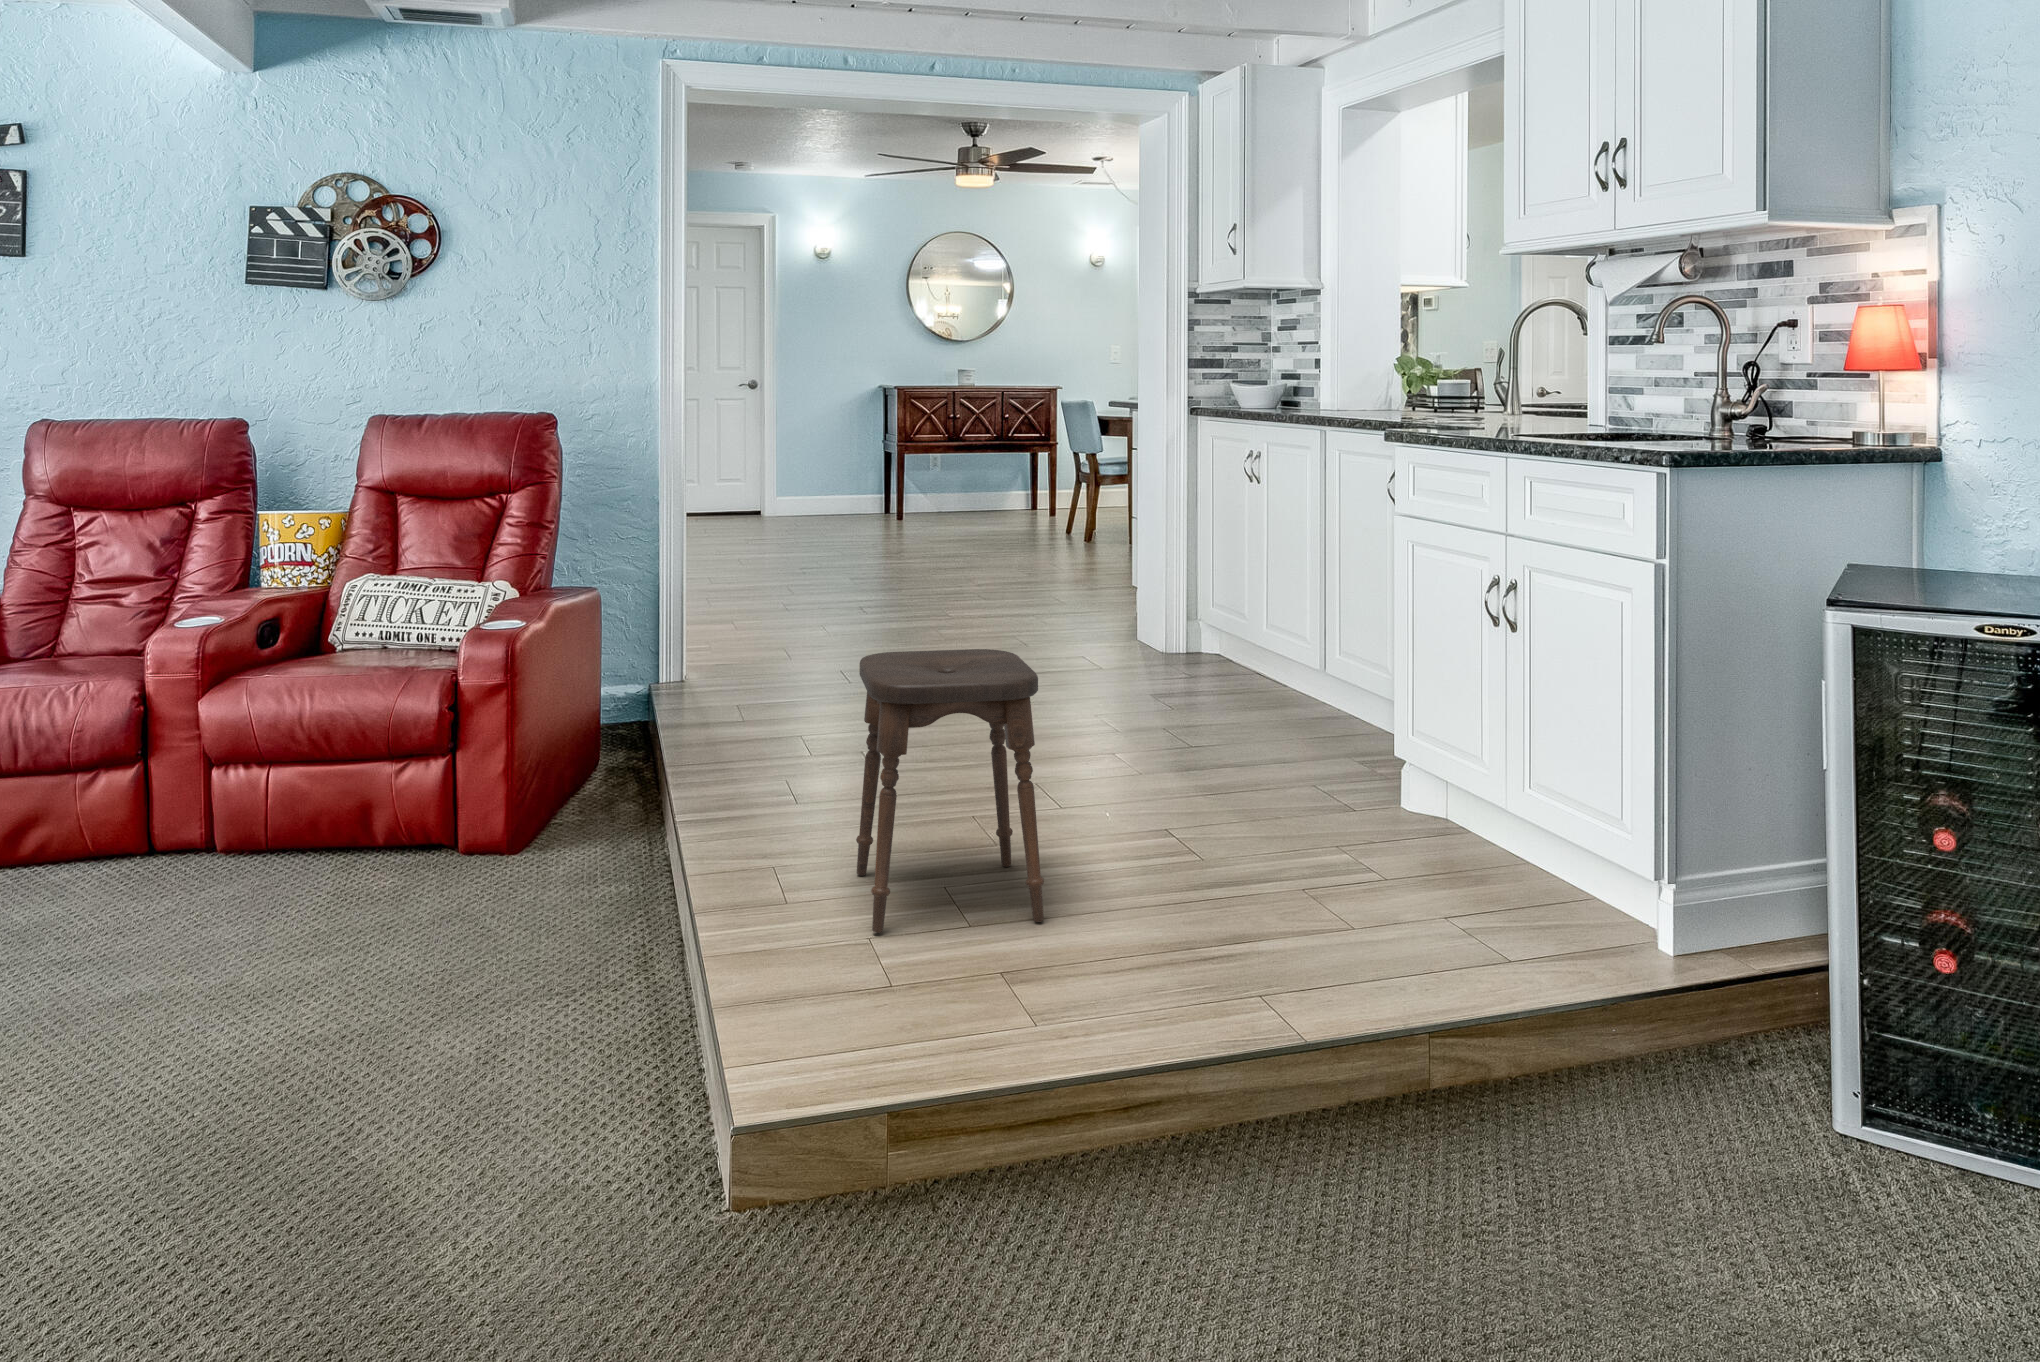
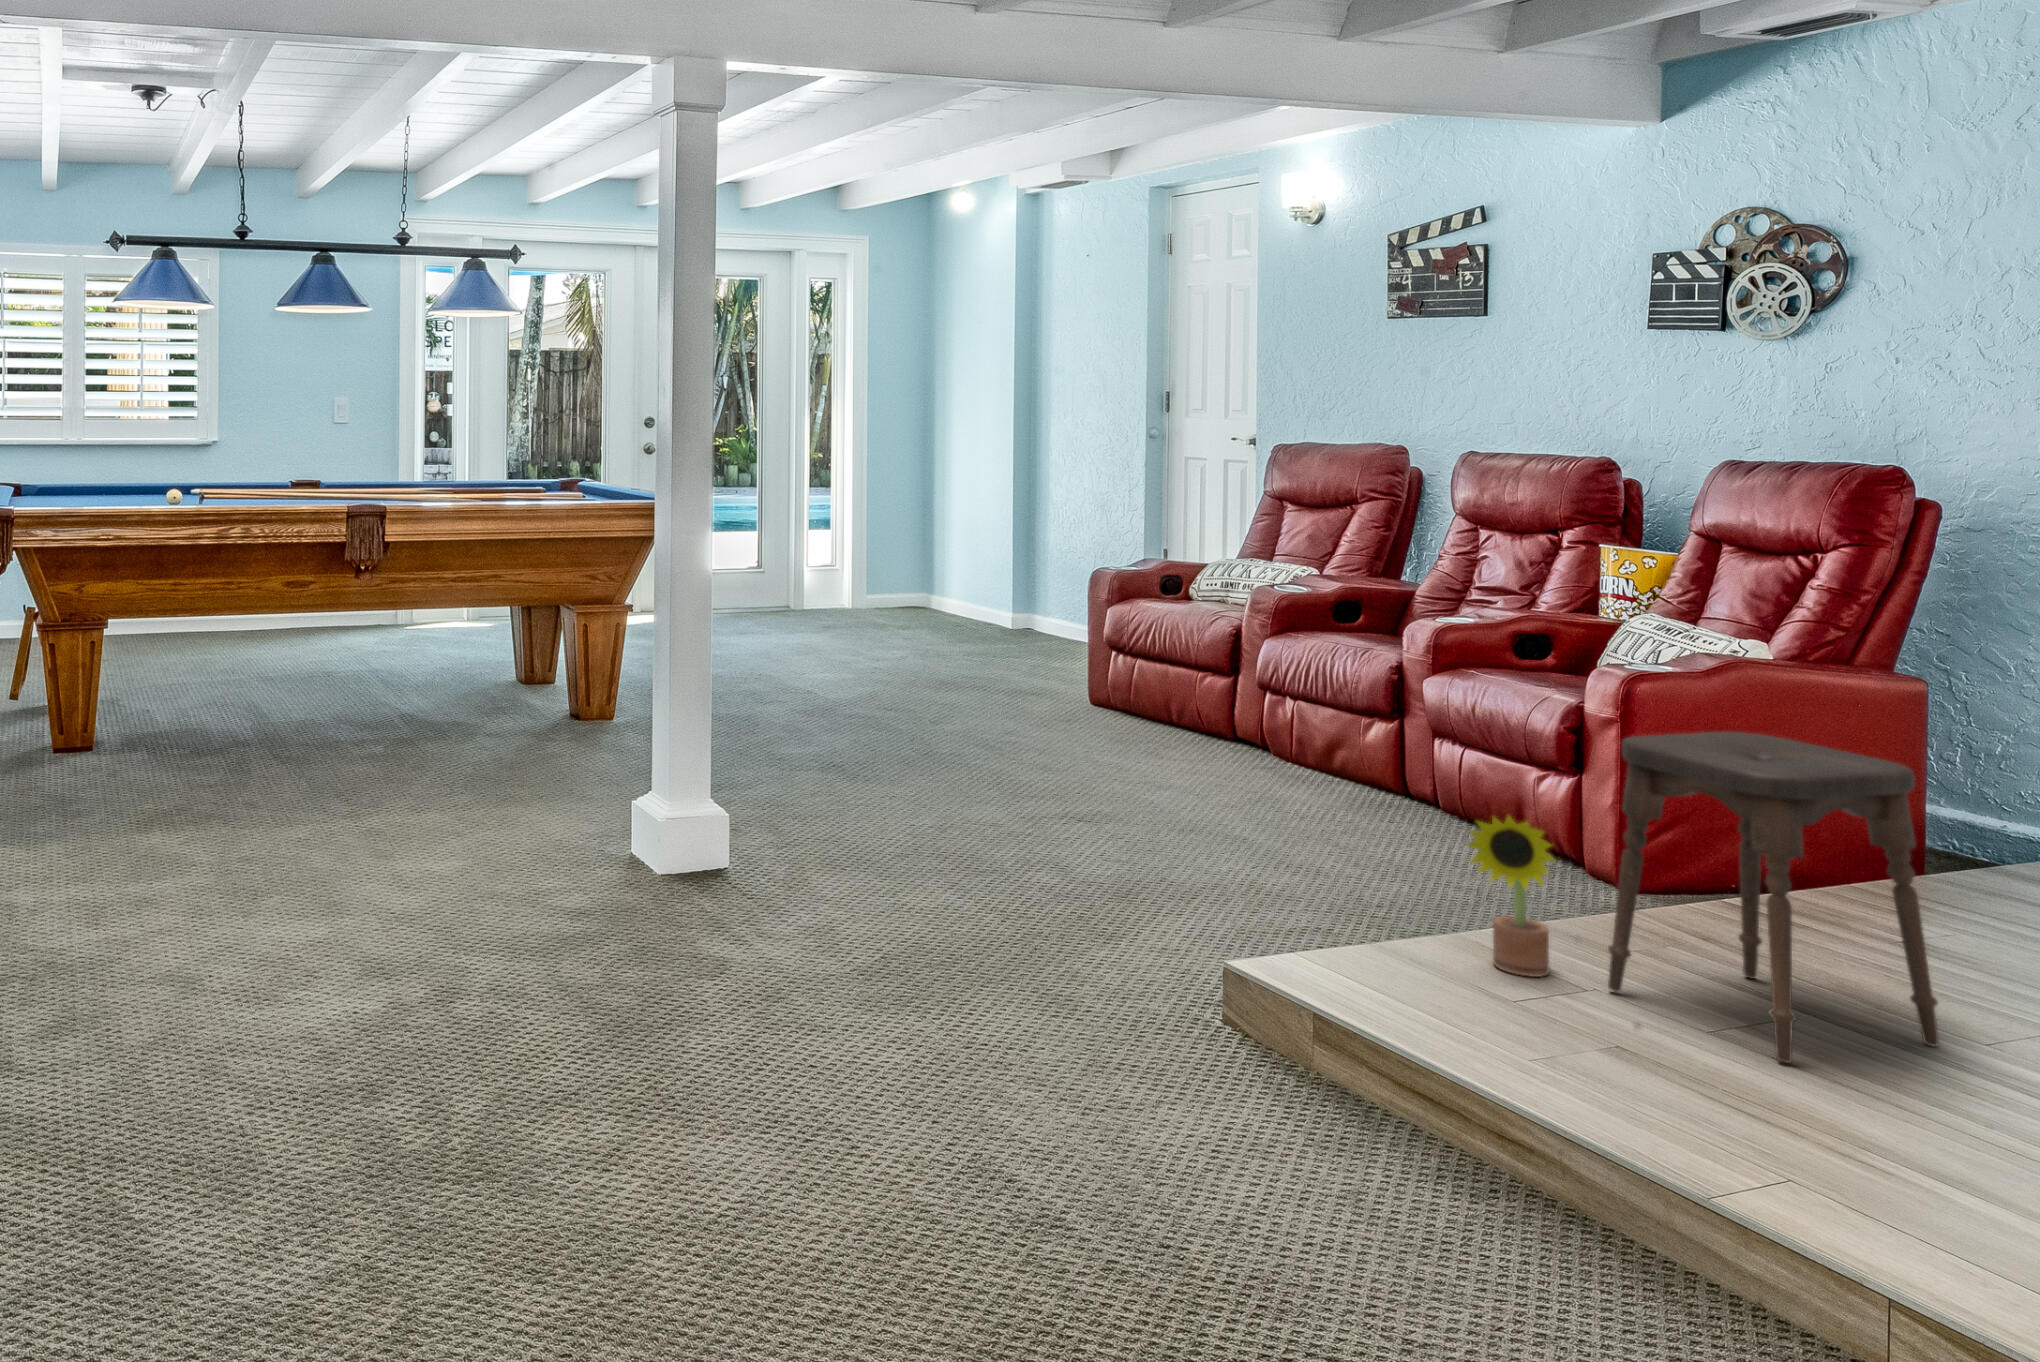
decorative plant: none [779,792,868,963] -> present [1464,815,1555,977]

